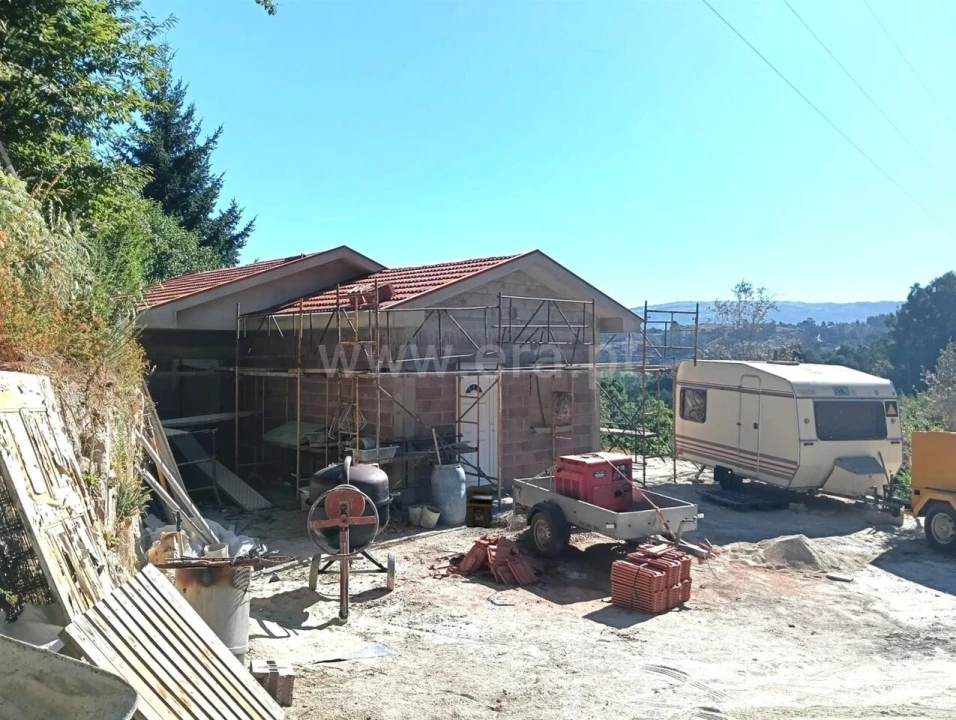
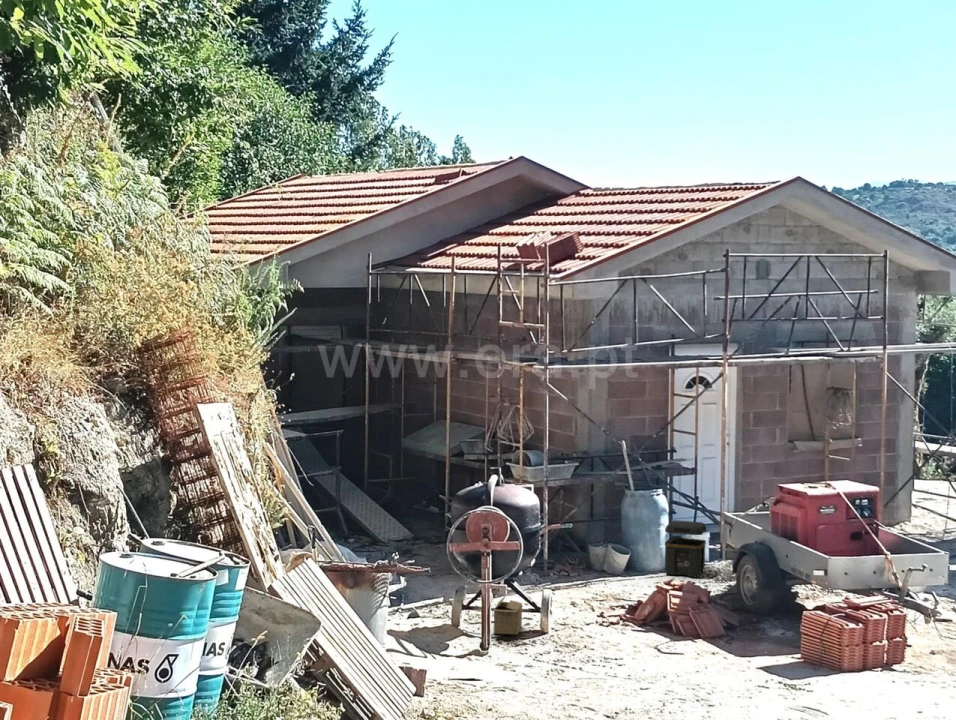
cardboard box: none [349,559,372,596] -> present [493,597,522,635]

